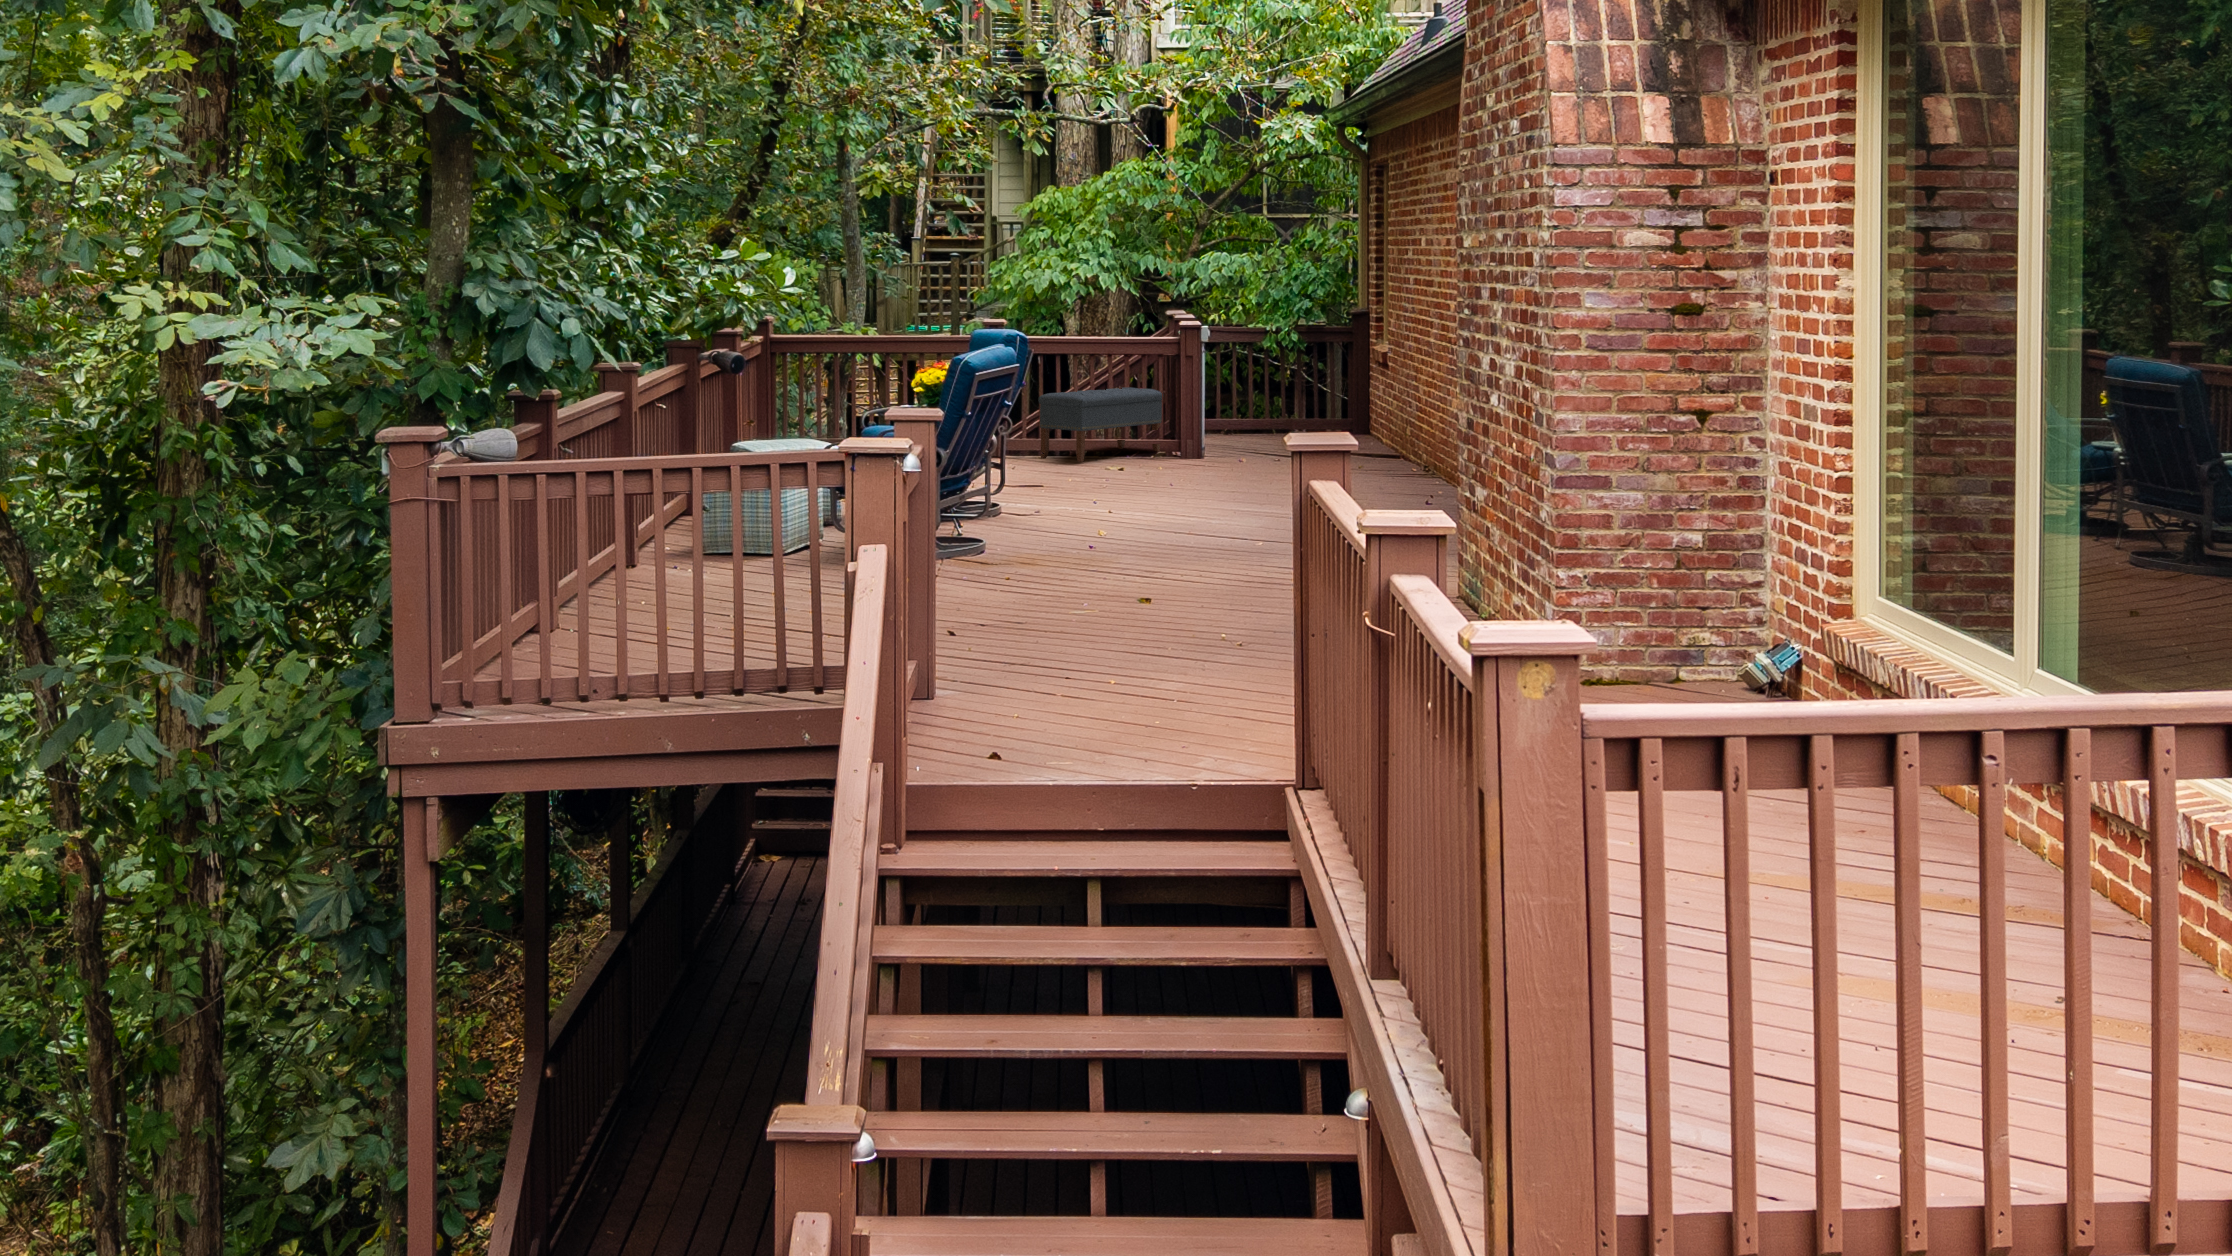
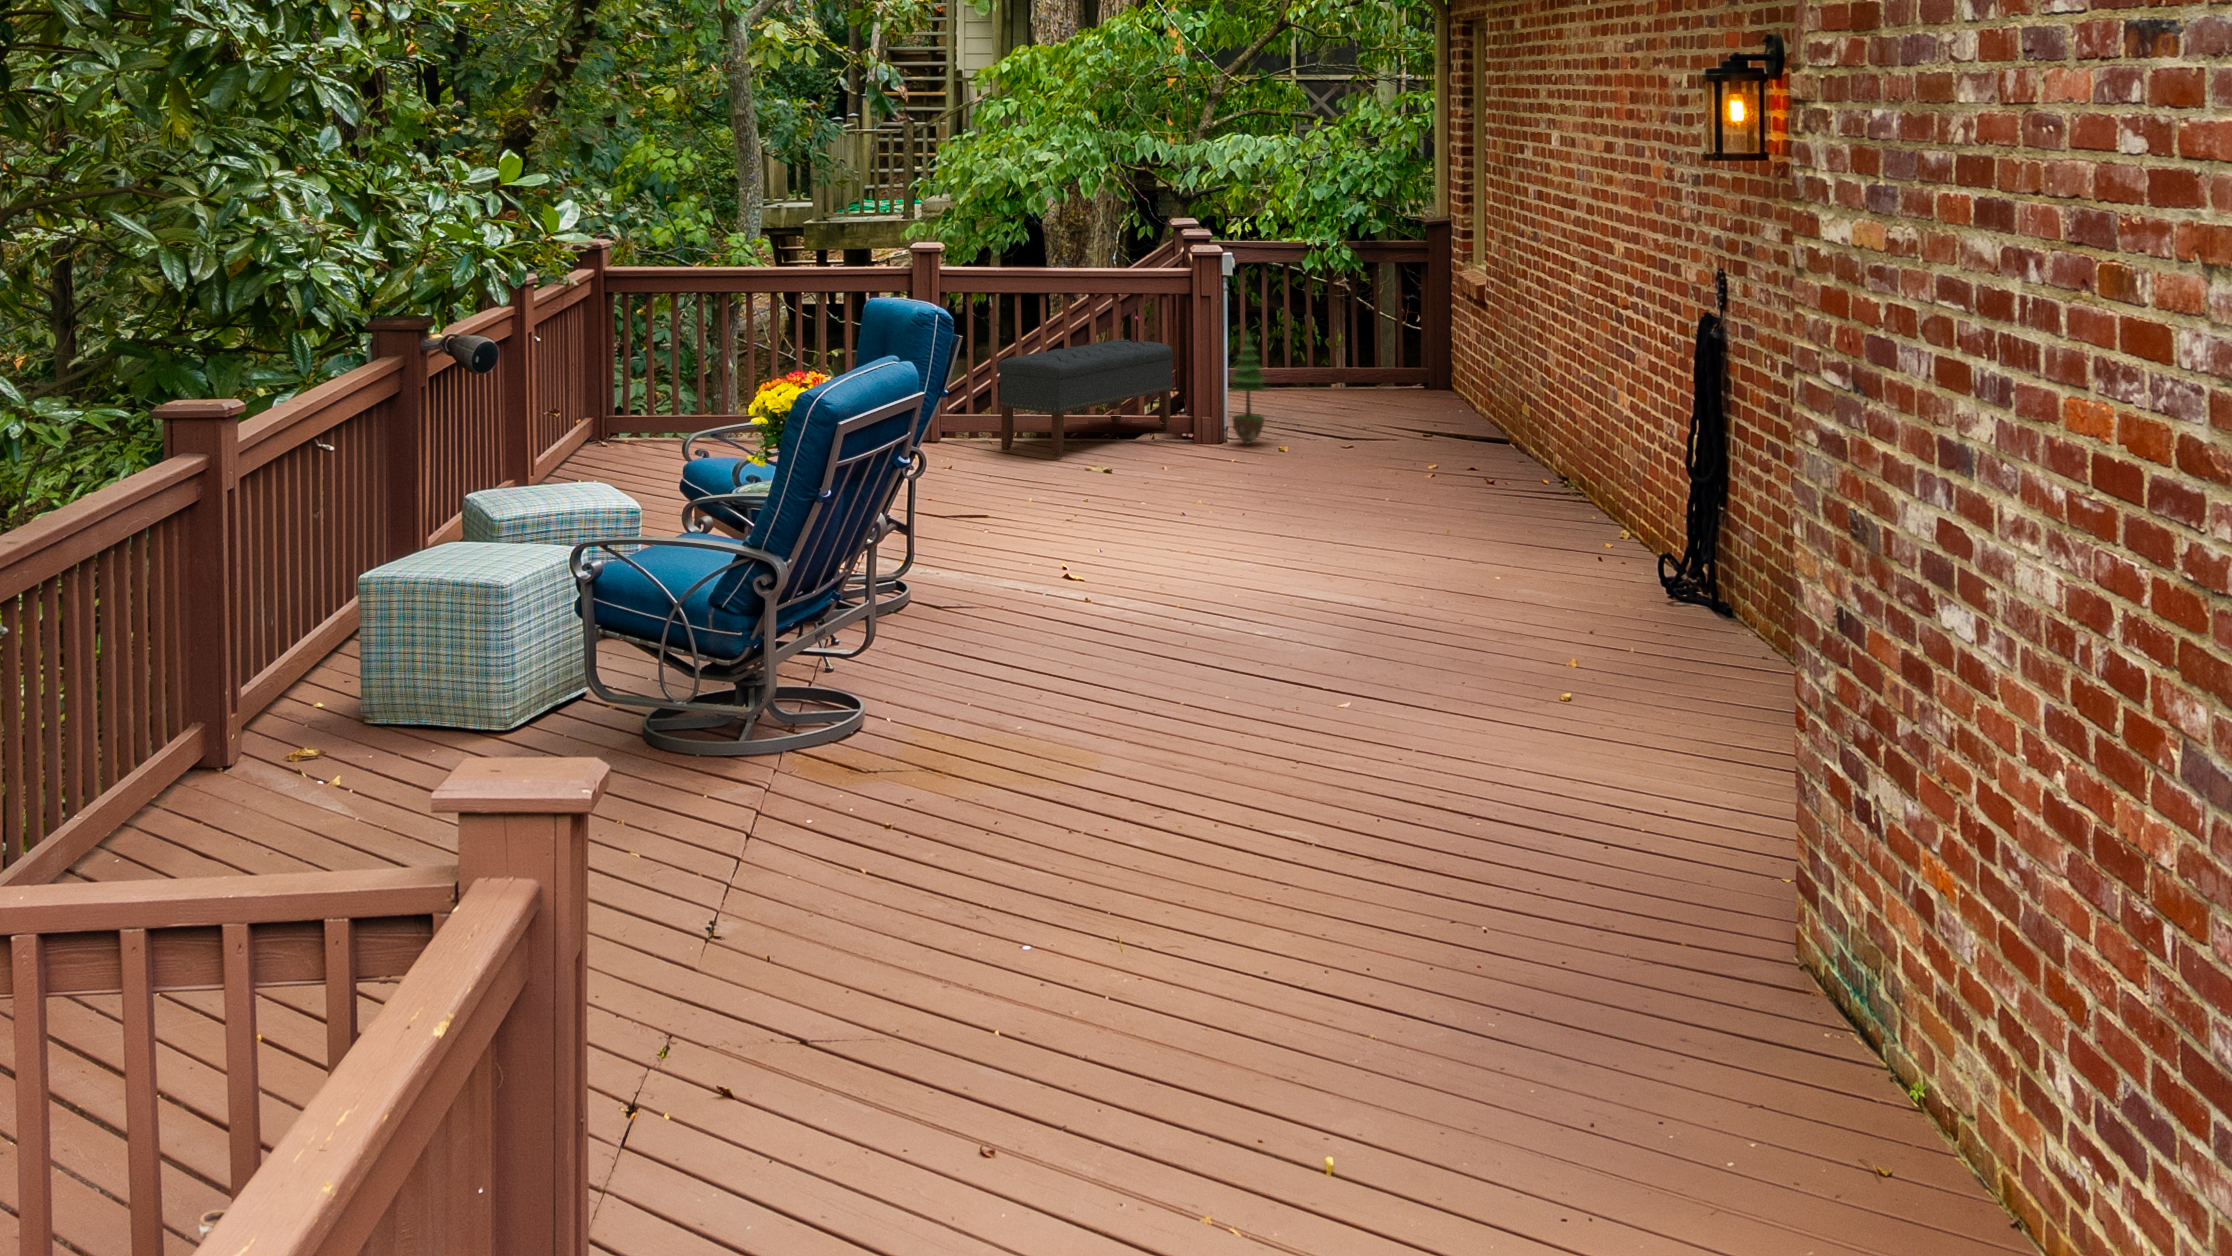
potted tree: none [1201,378,1229,458] -> present [1230,333,1266,444]

